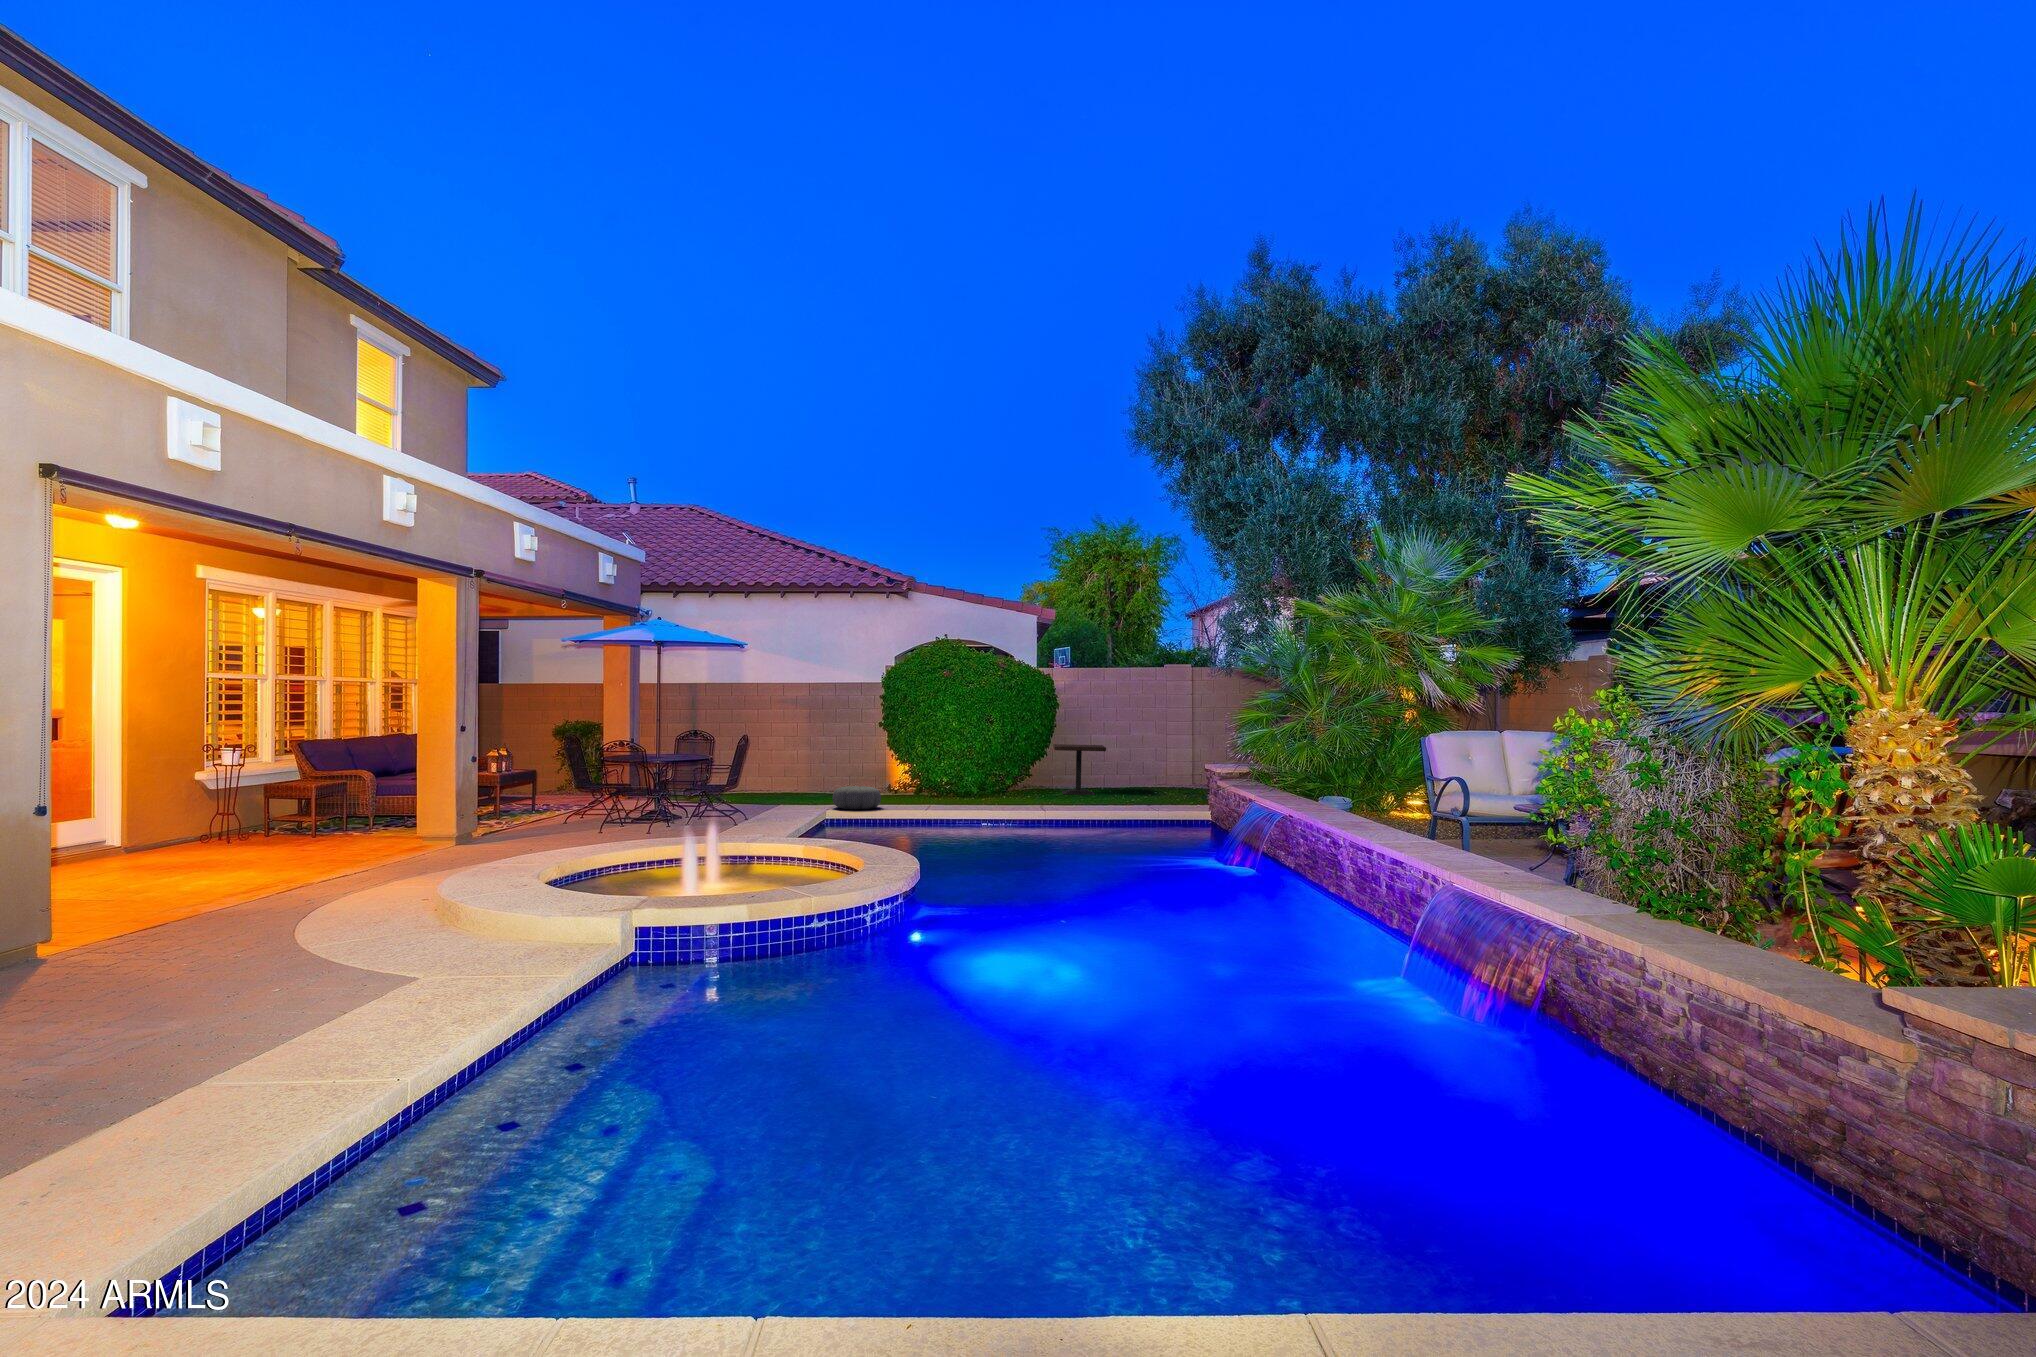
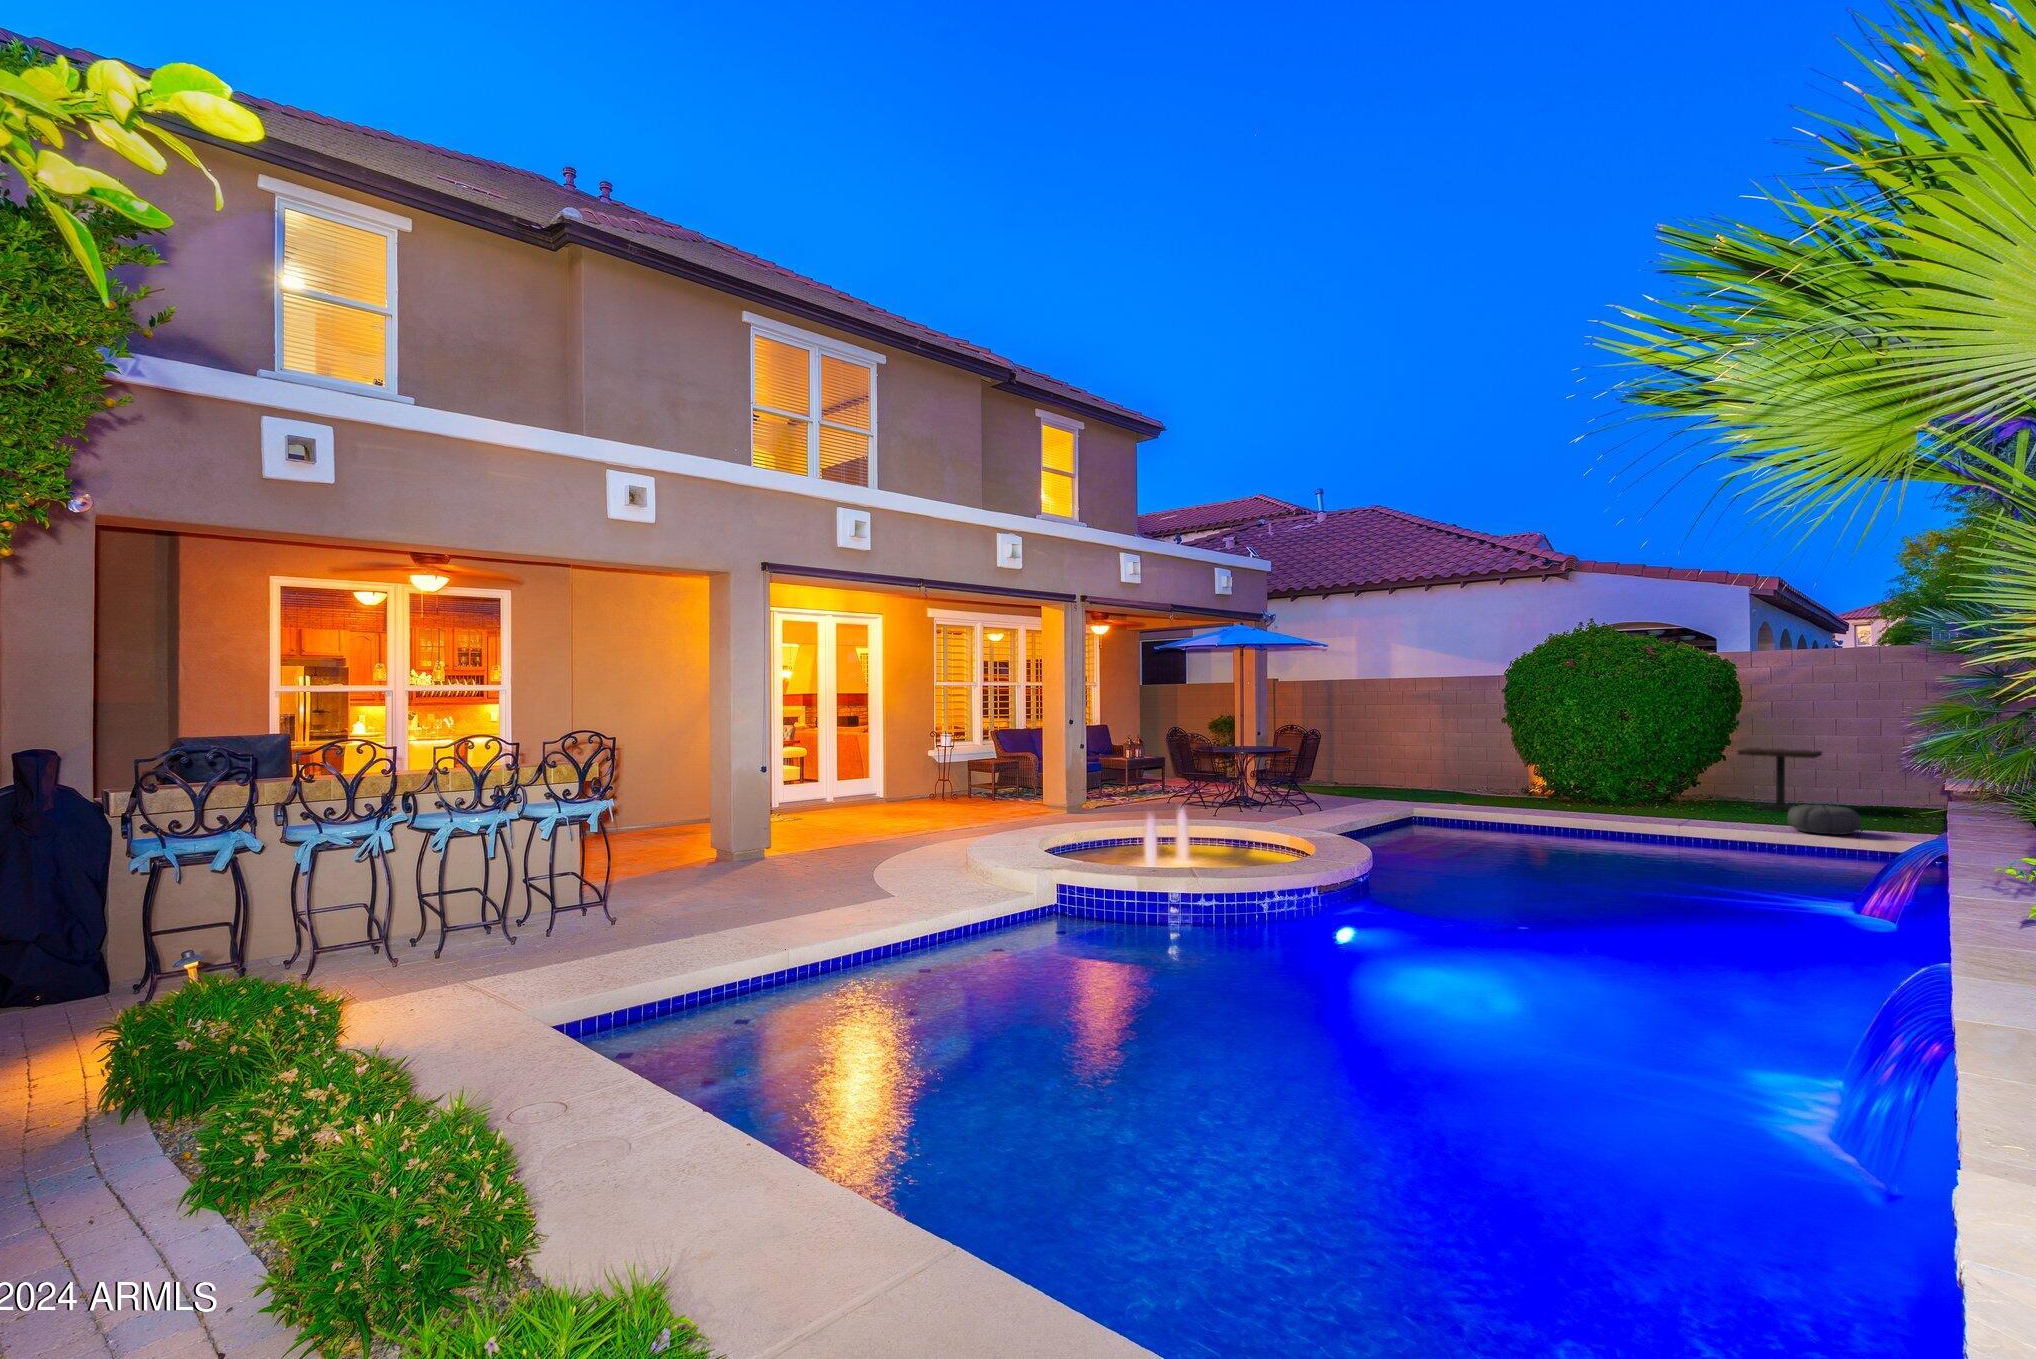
pouf: present [833,786,881,810] -> present [1788,805,1861,835]

